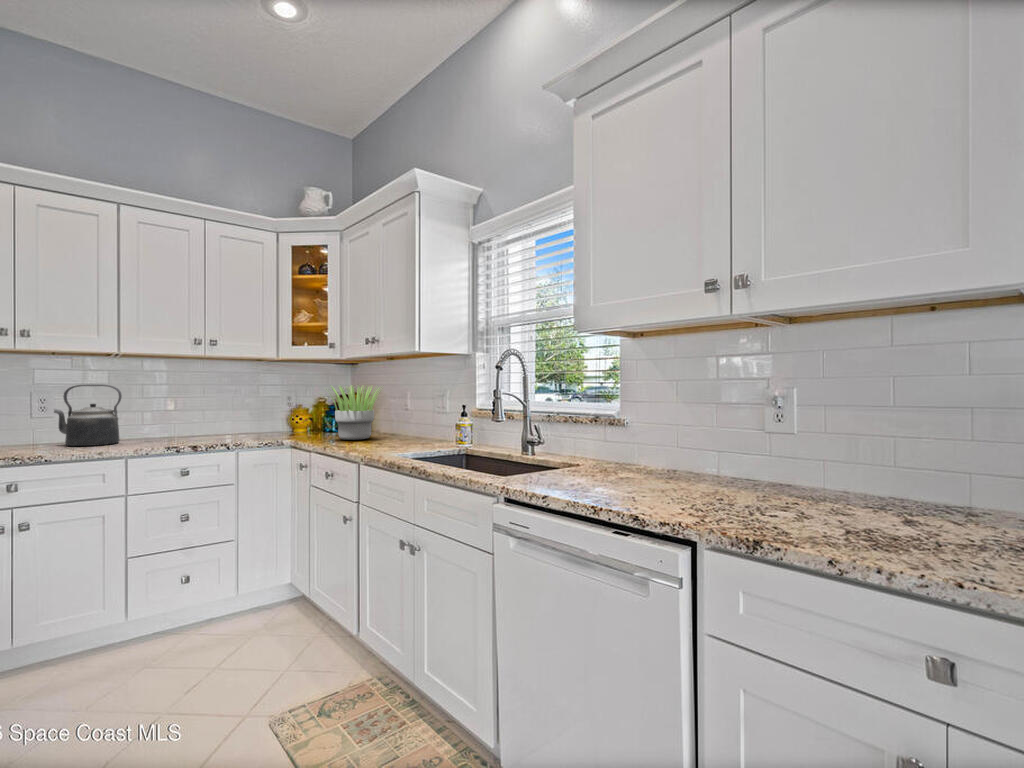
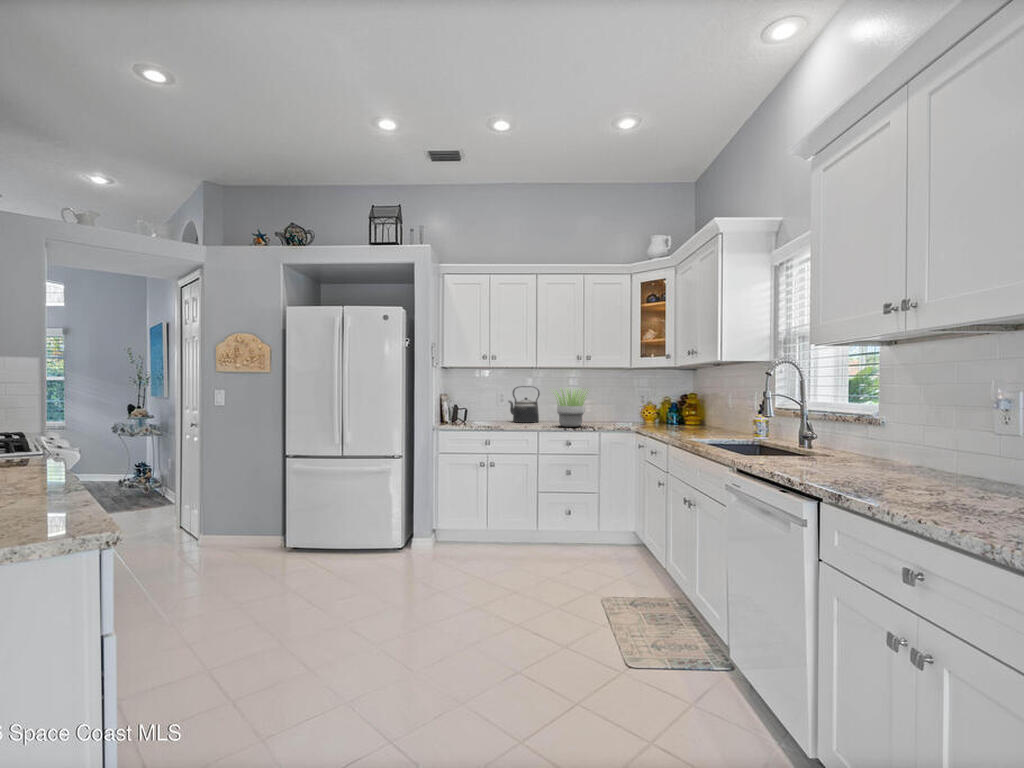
potted plant: present [331,386,380,440] -> present [555,389,586,427]

